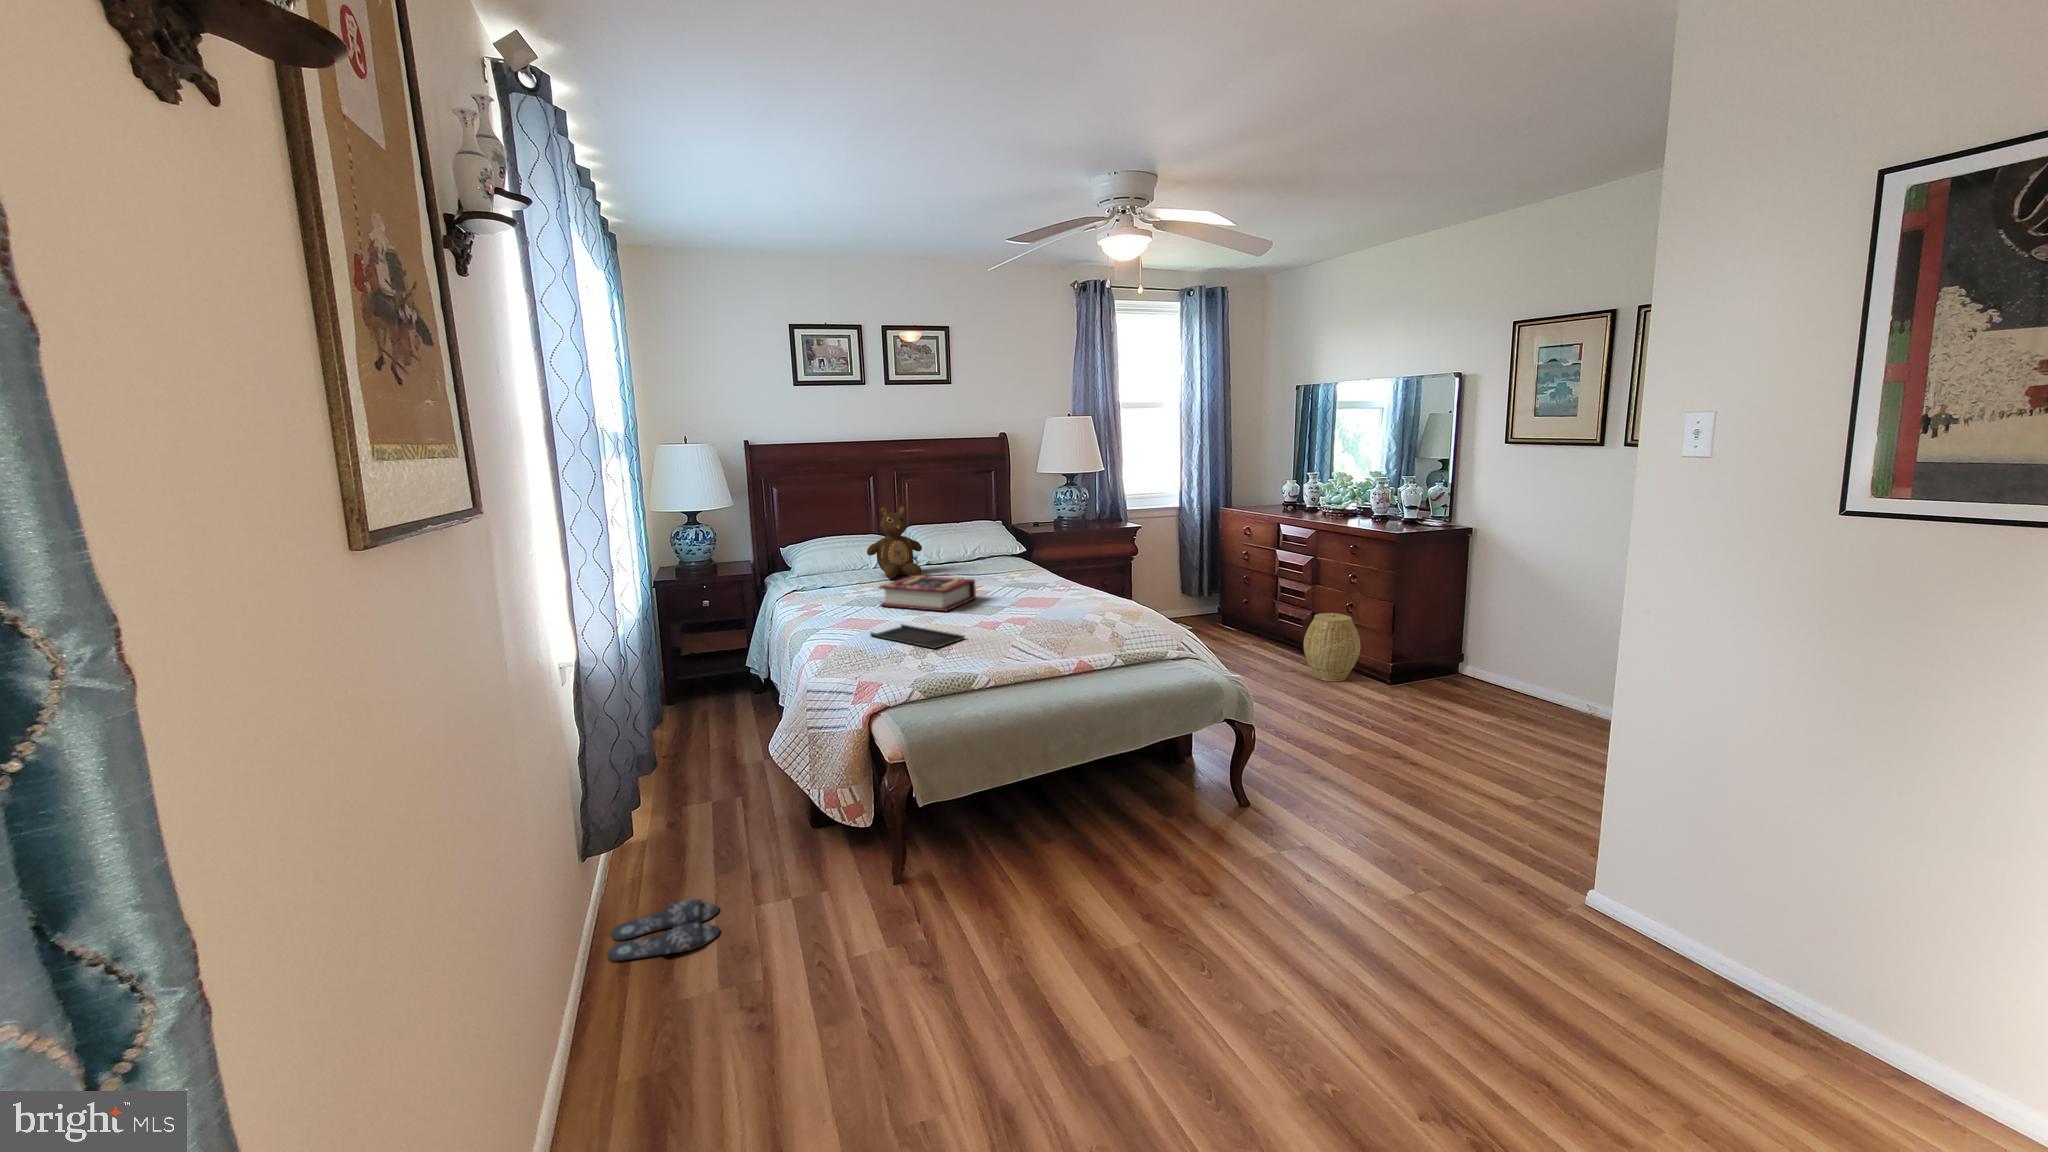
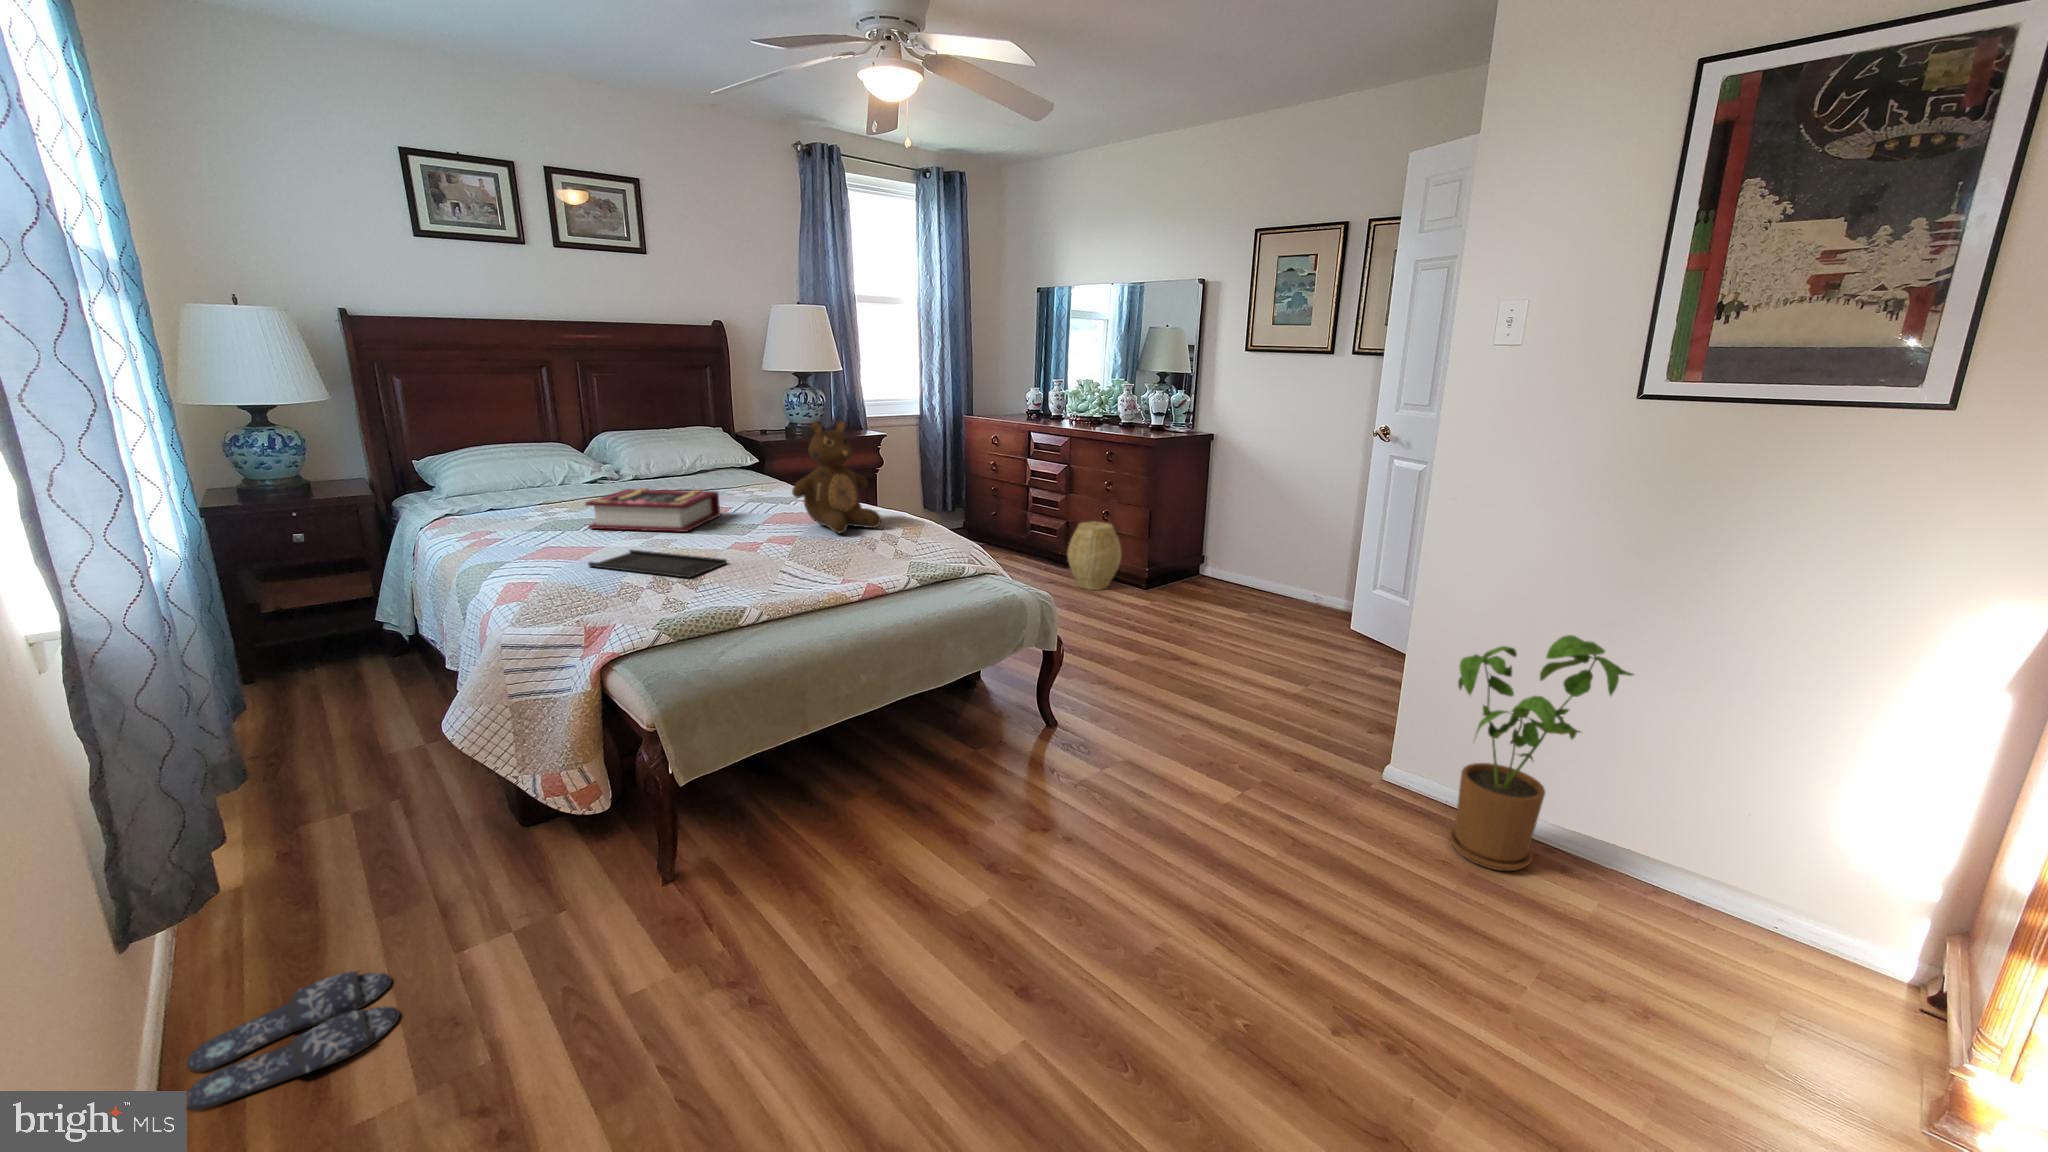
teddy bear: present [867,506,922,579] -> present [792,421,881,533]
house plant: none [1631,766,1849,1021] -> present [1449,635,1633,871]

